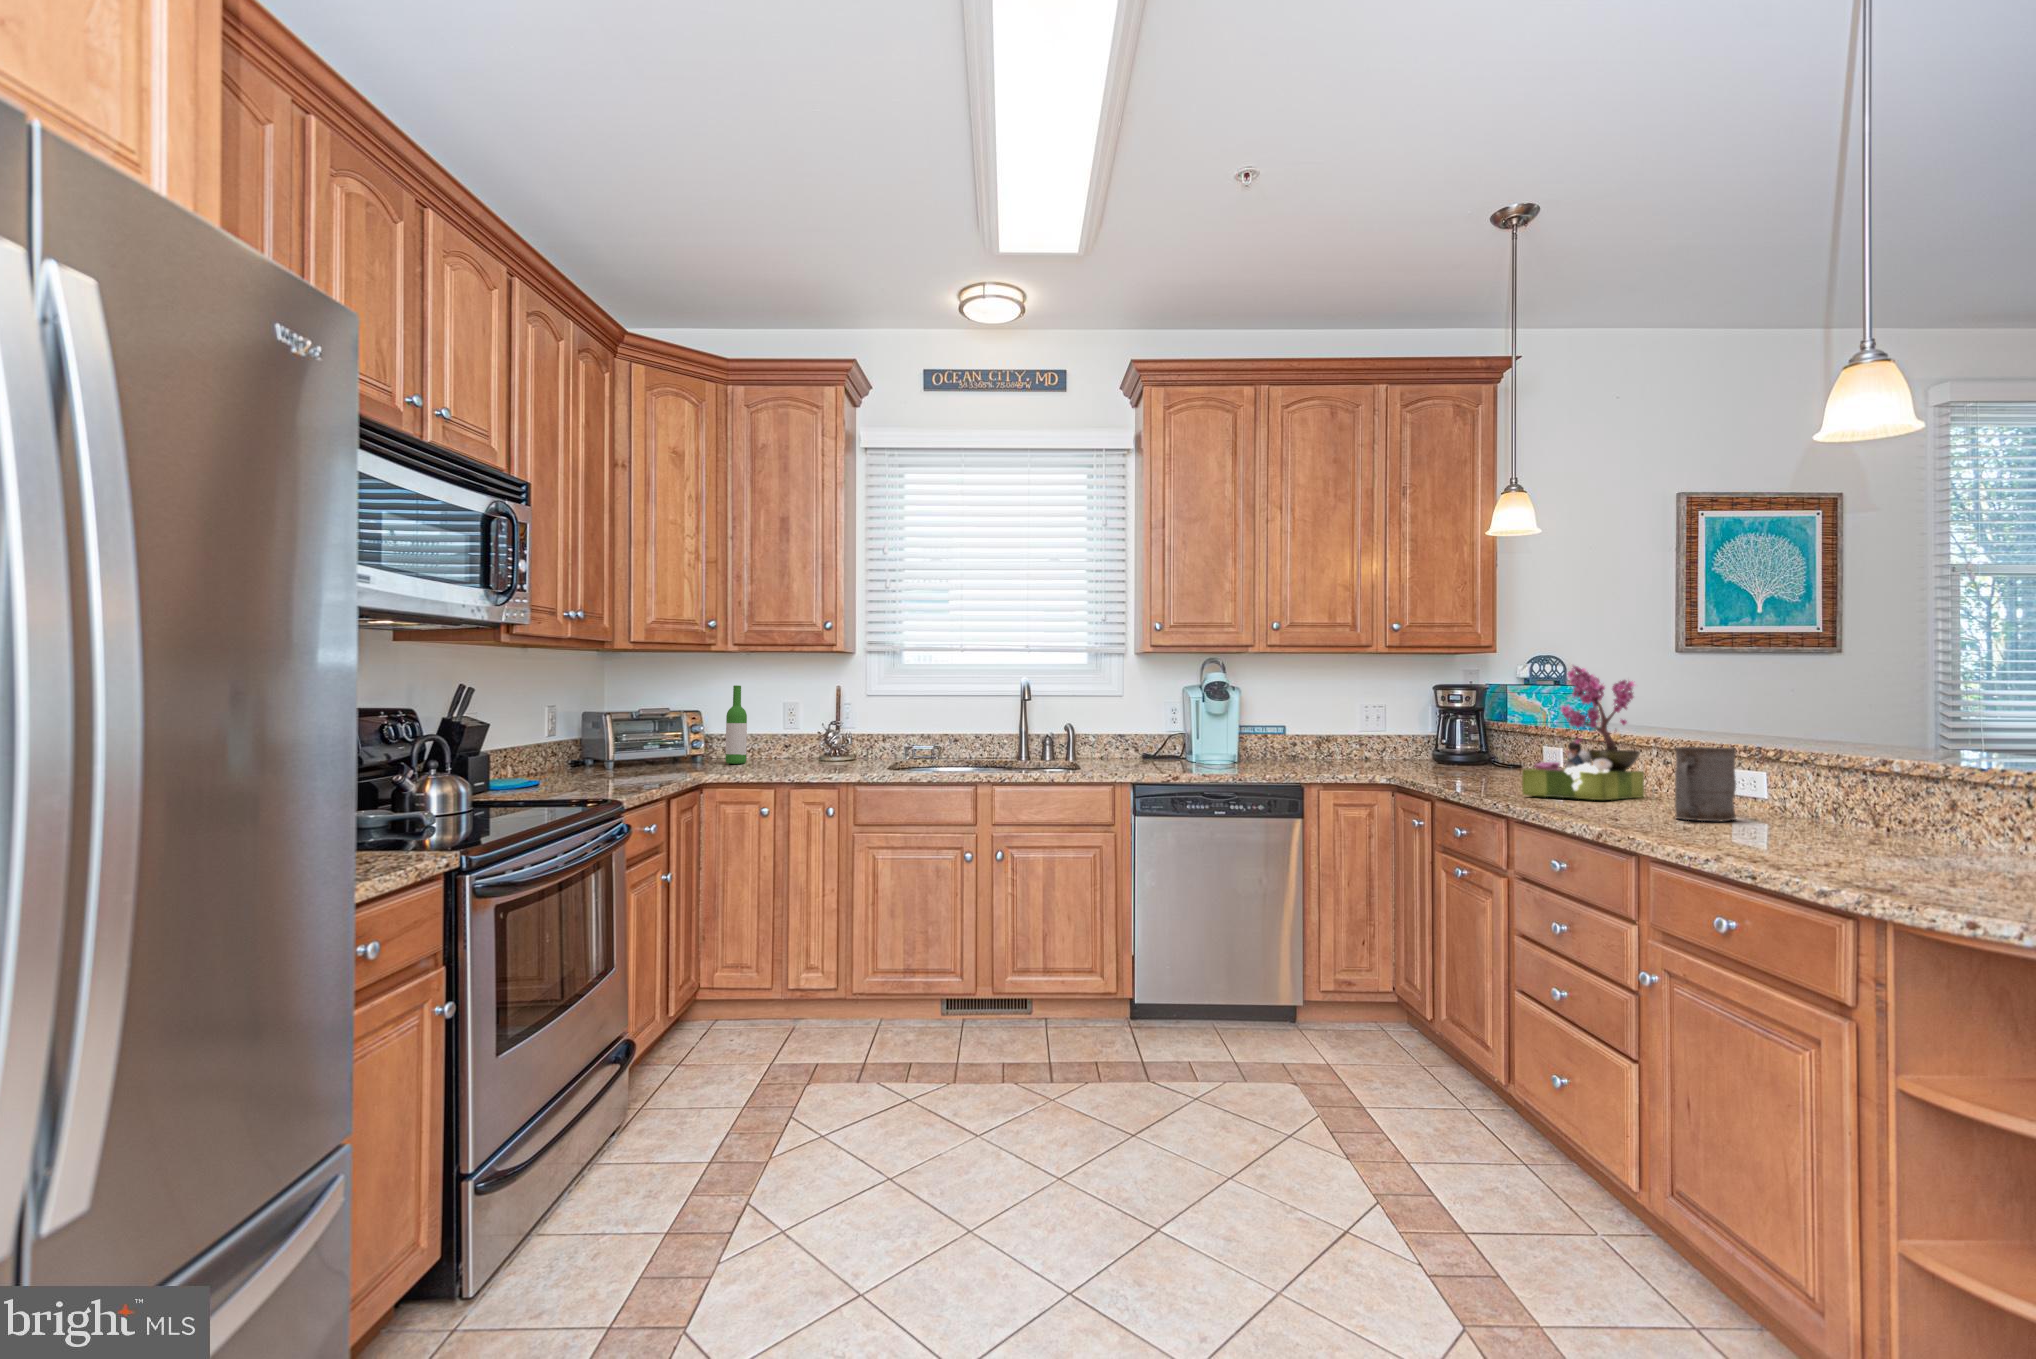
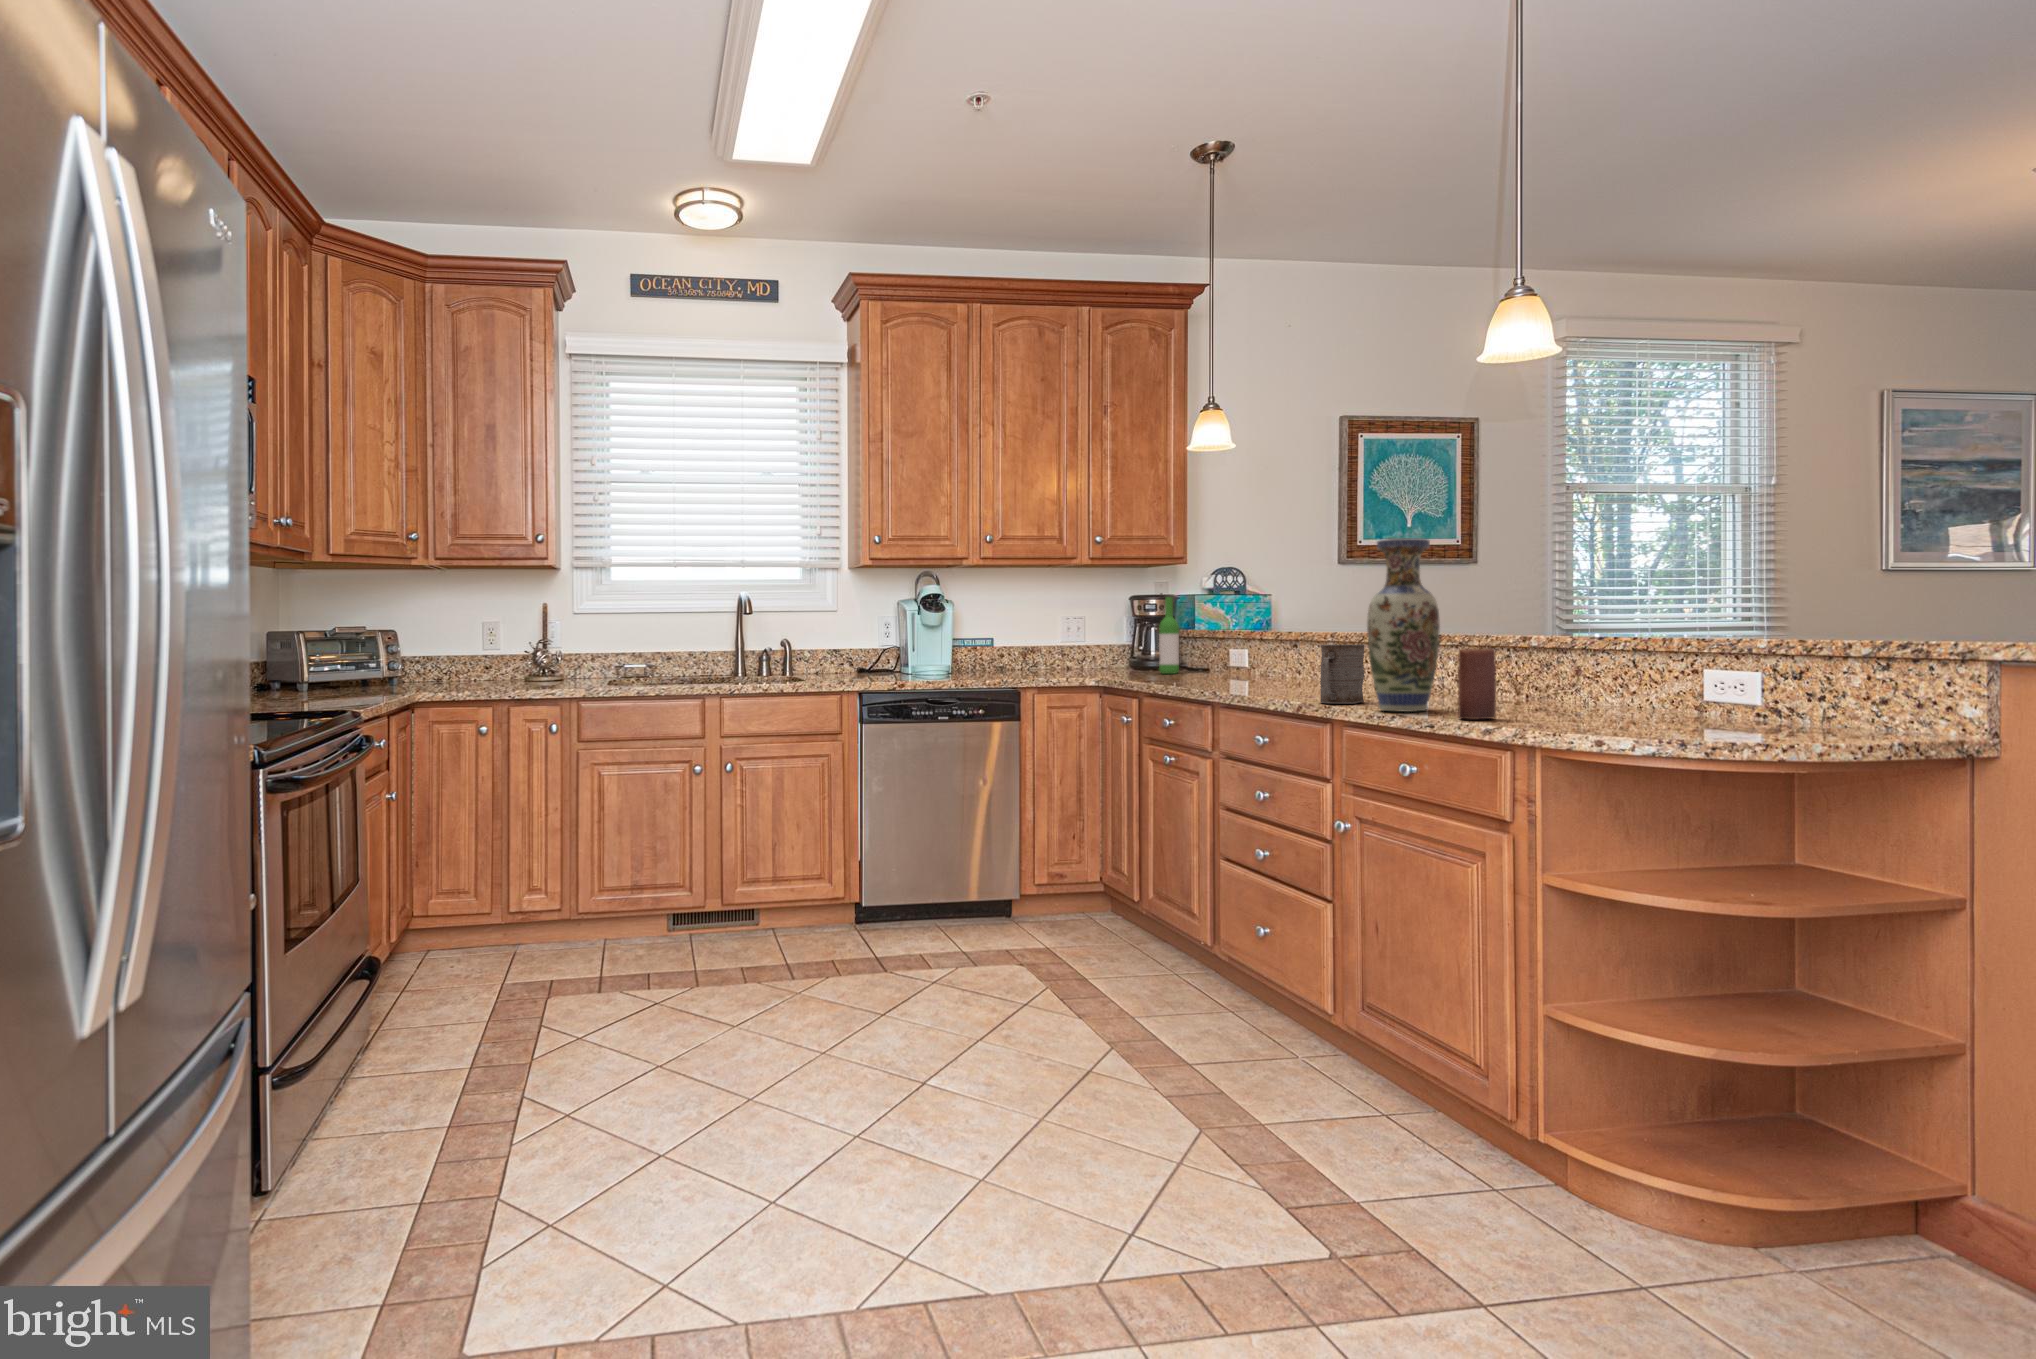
vase: none [1744,615,1850,838] -> present [1367,539,1440,712]
flower arrangement: present [1522,666,1644,800] -> none [1206,577,1301,692]
wine bottle: present [726,685,747,764] -> present [1159,597,1179,674]
candle: none [1887,760,1949,856] -> present [1458,649,1496,719]

